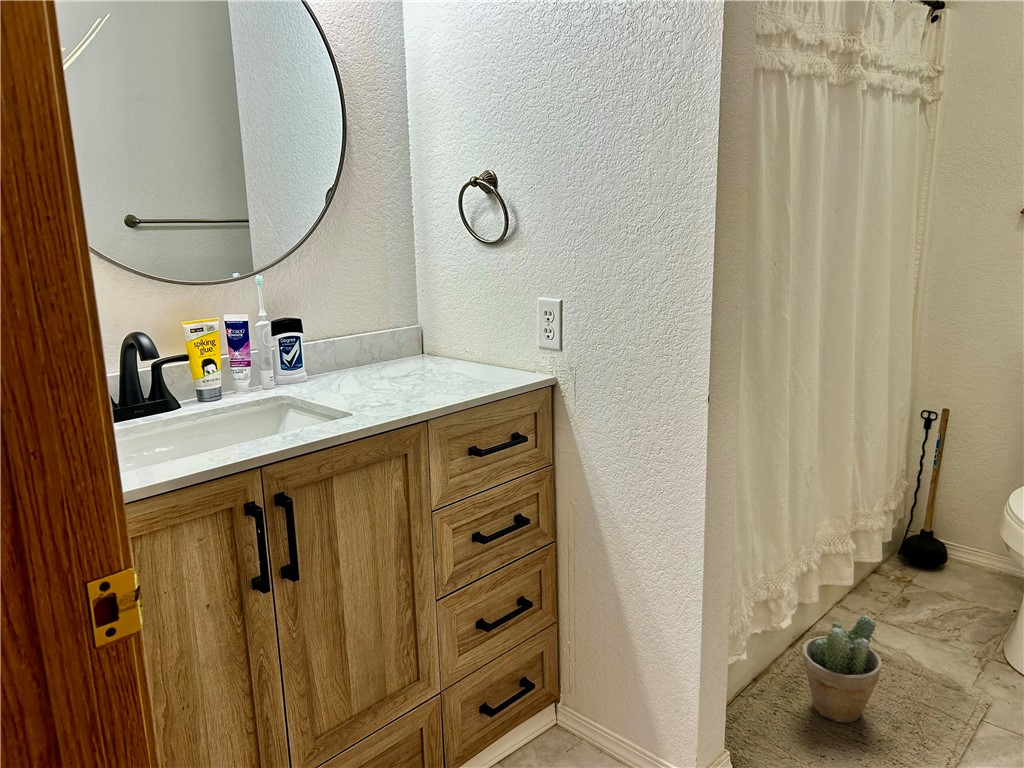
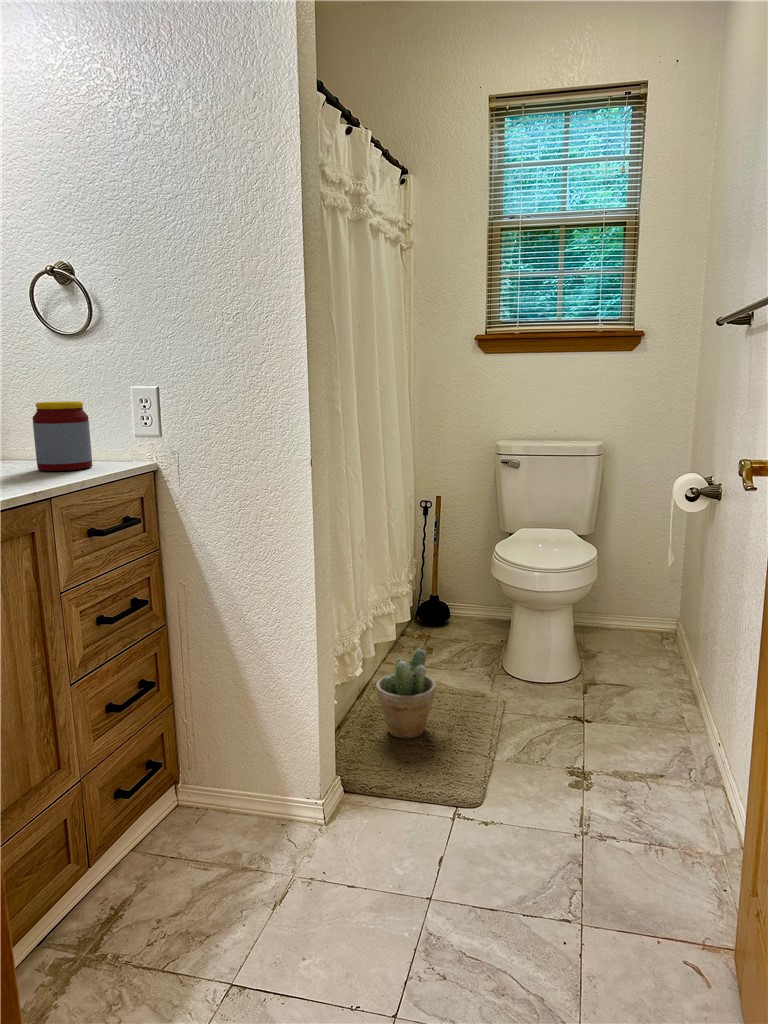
jar: none [438,310,490,382] -> present [33,401,92,471]

